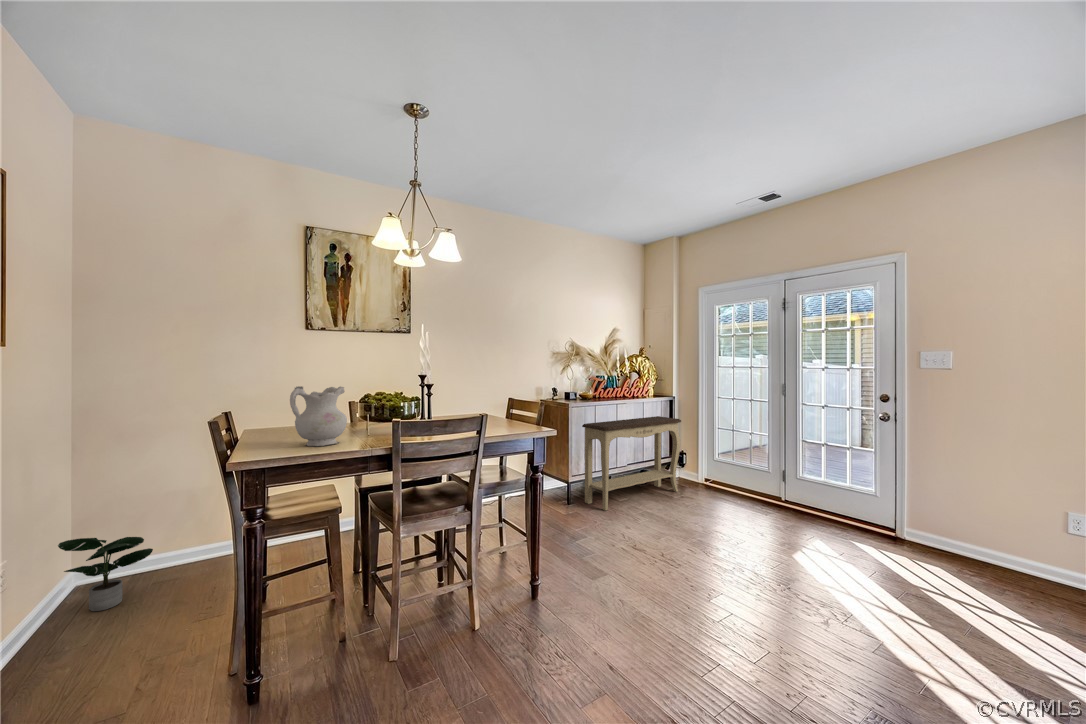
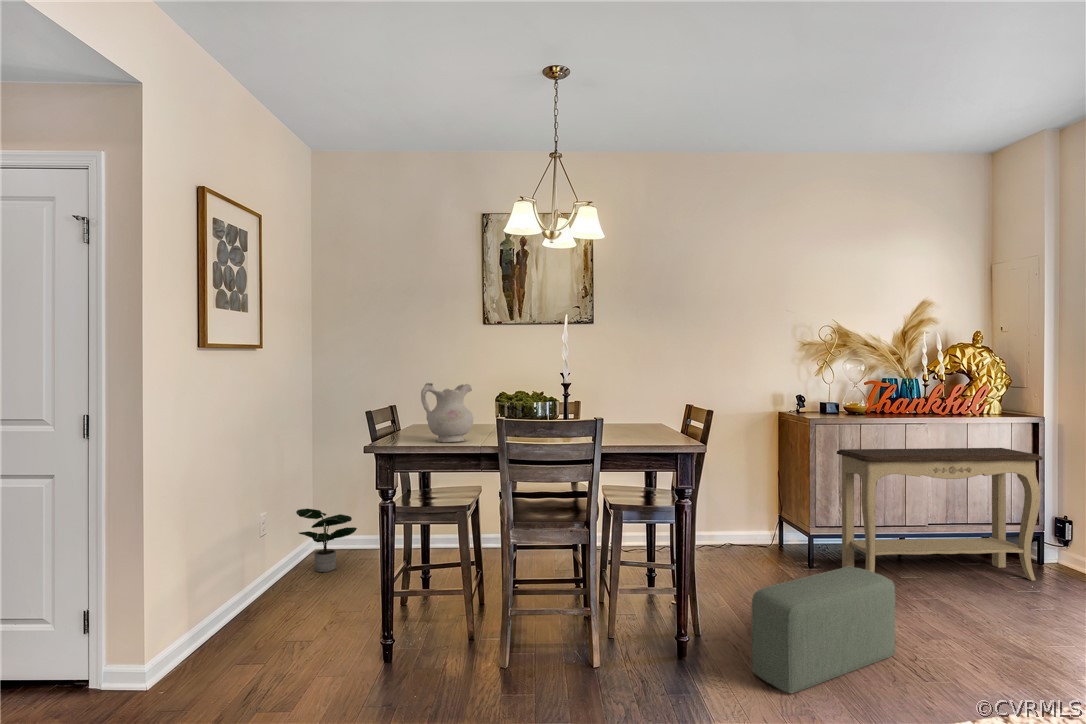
pouf: none [581,503,648,603] -> present [751,567,895,693]

